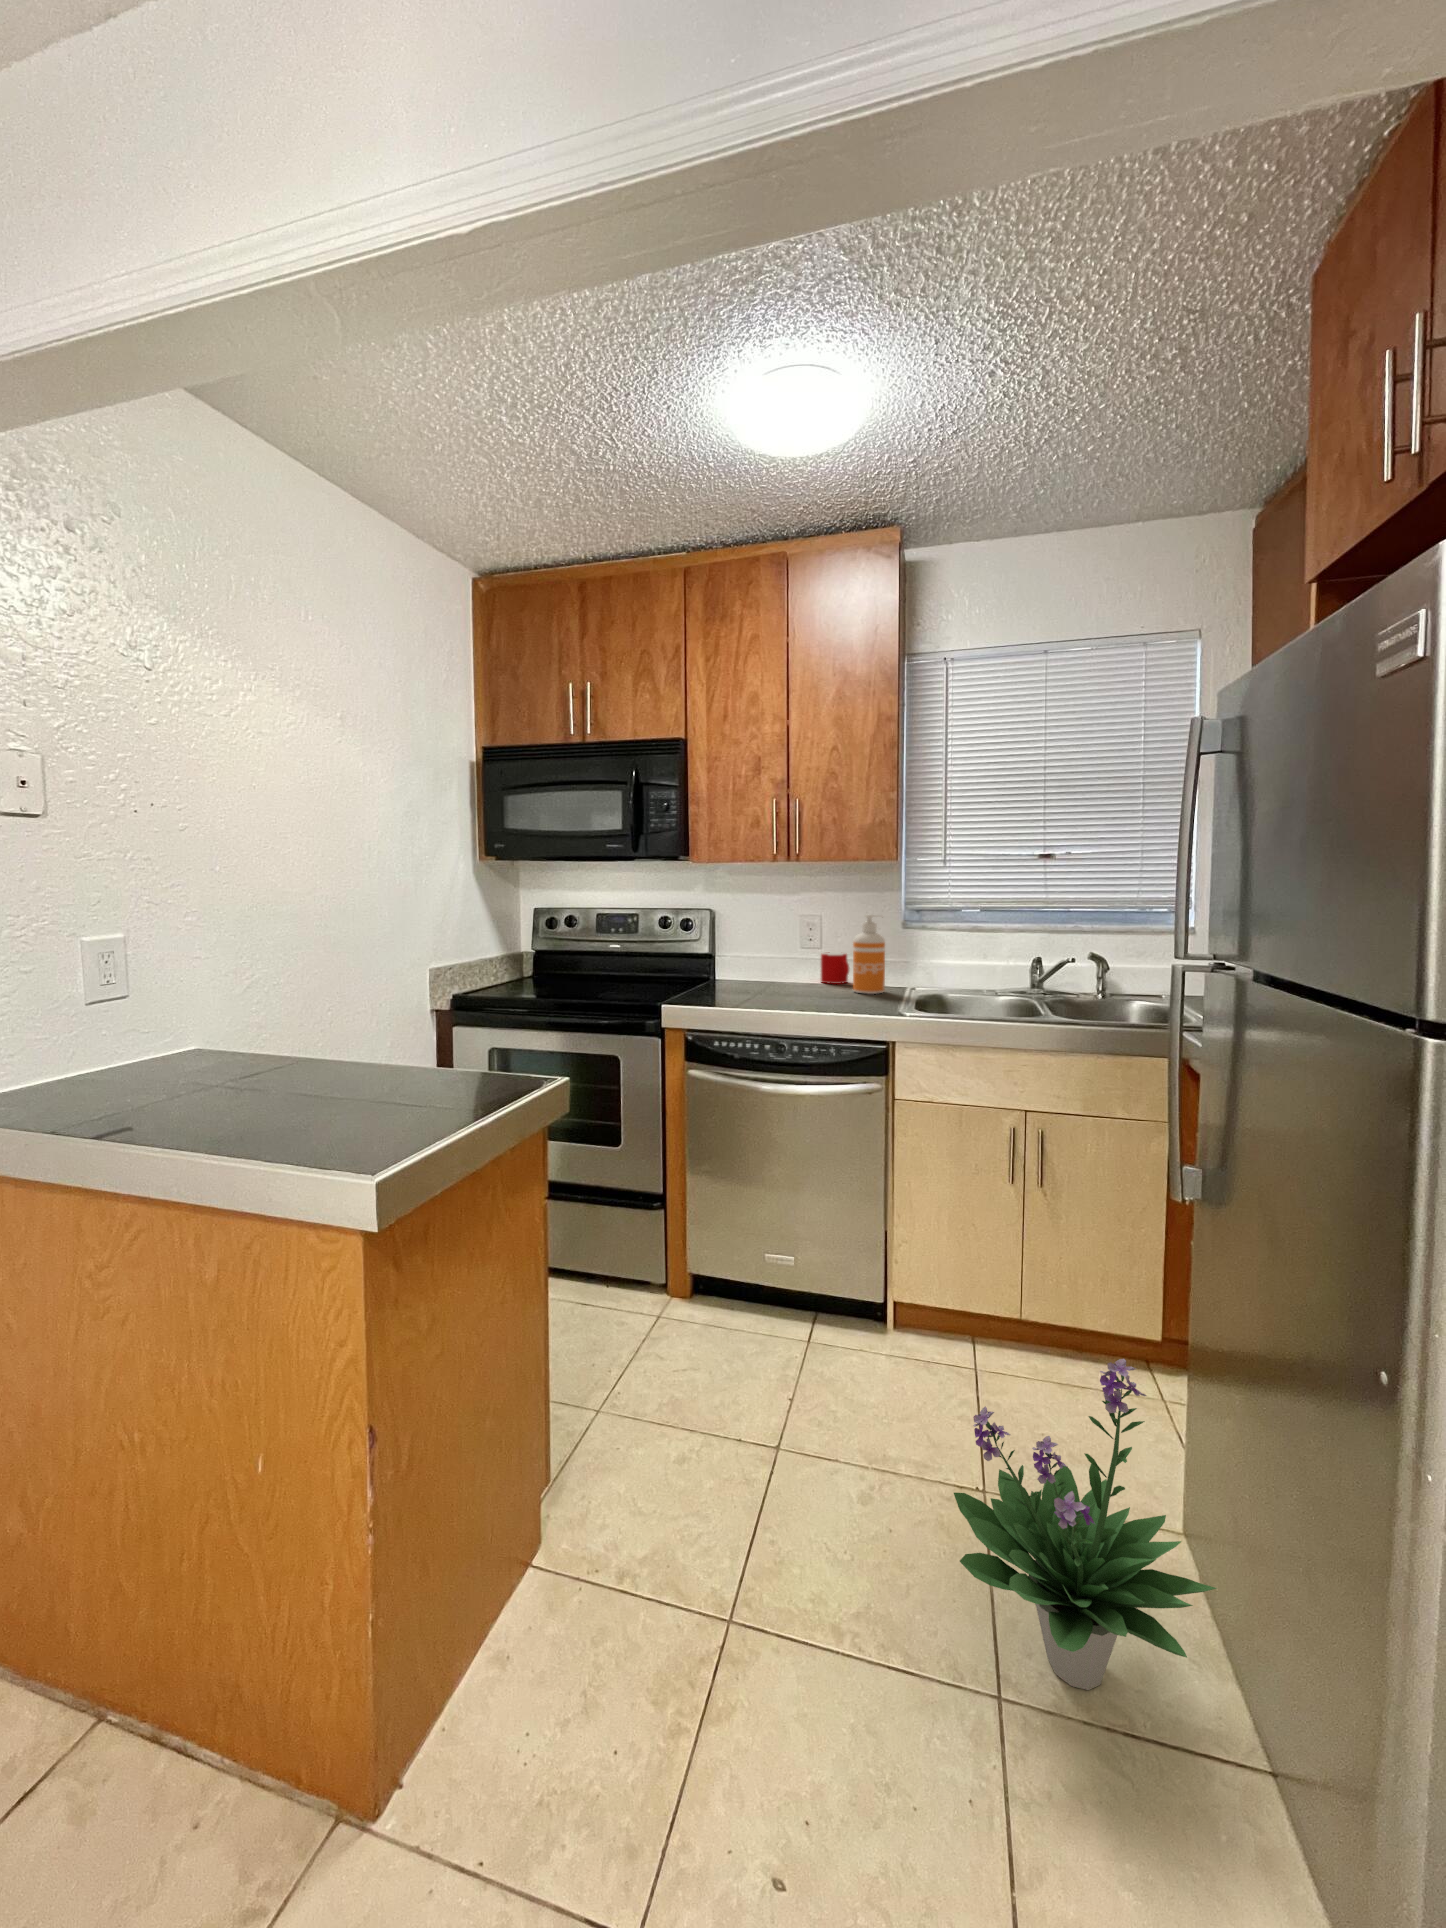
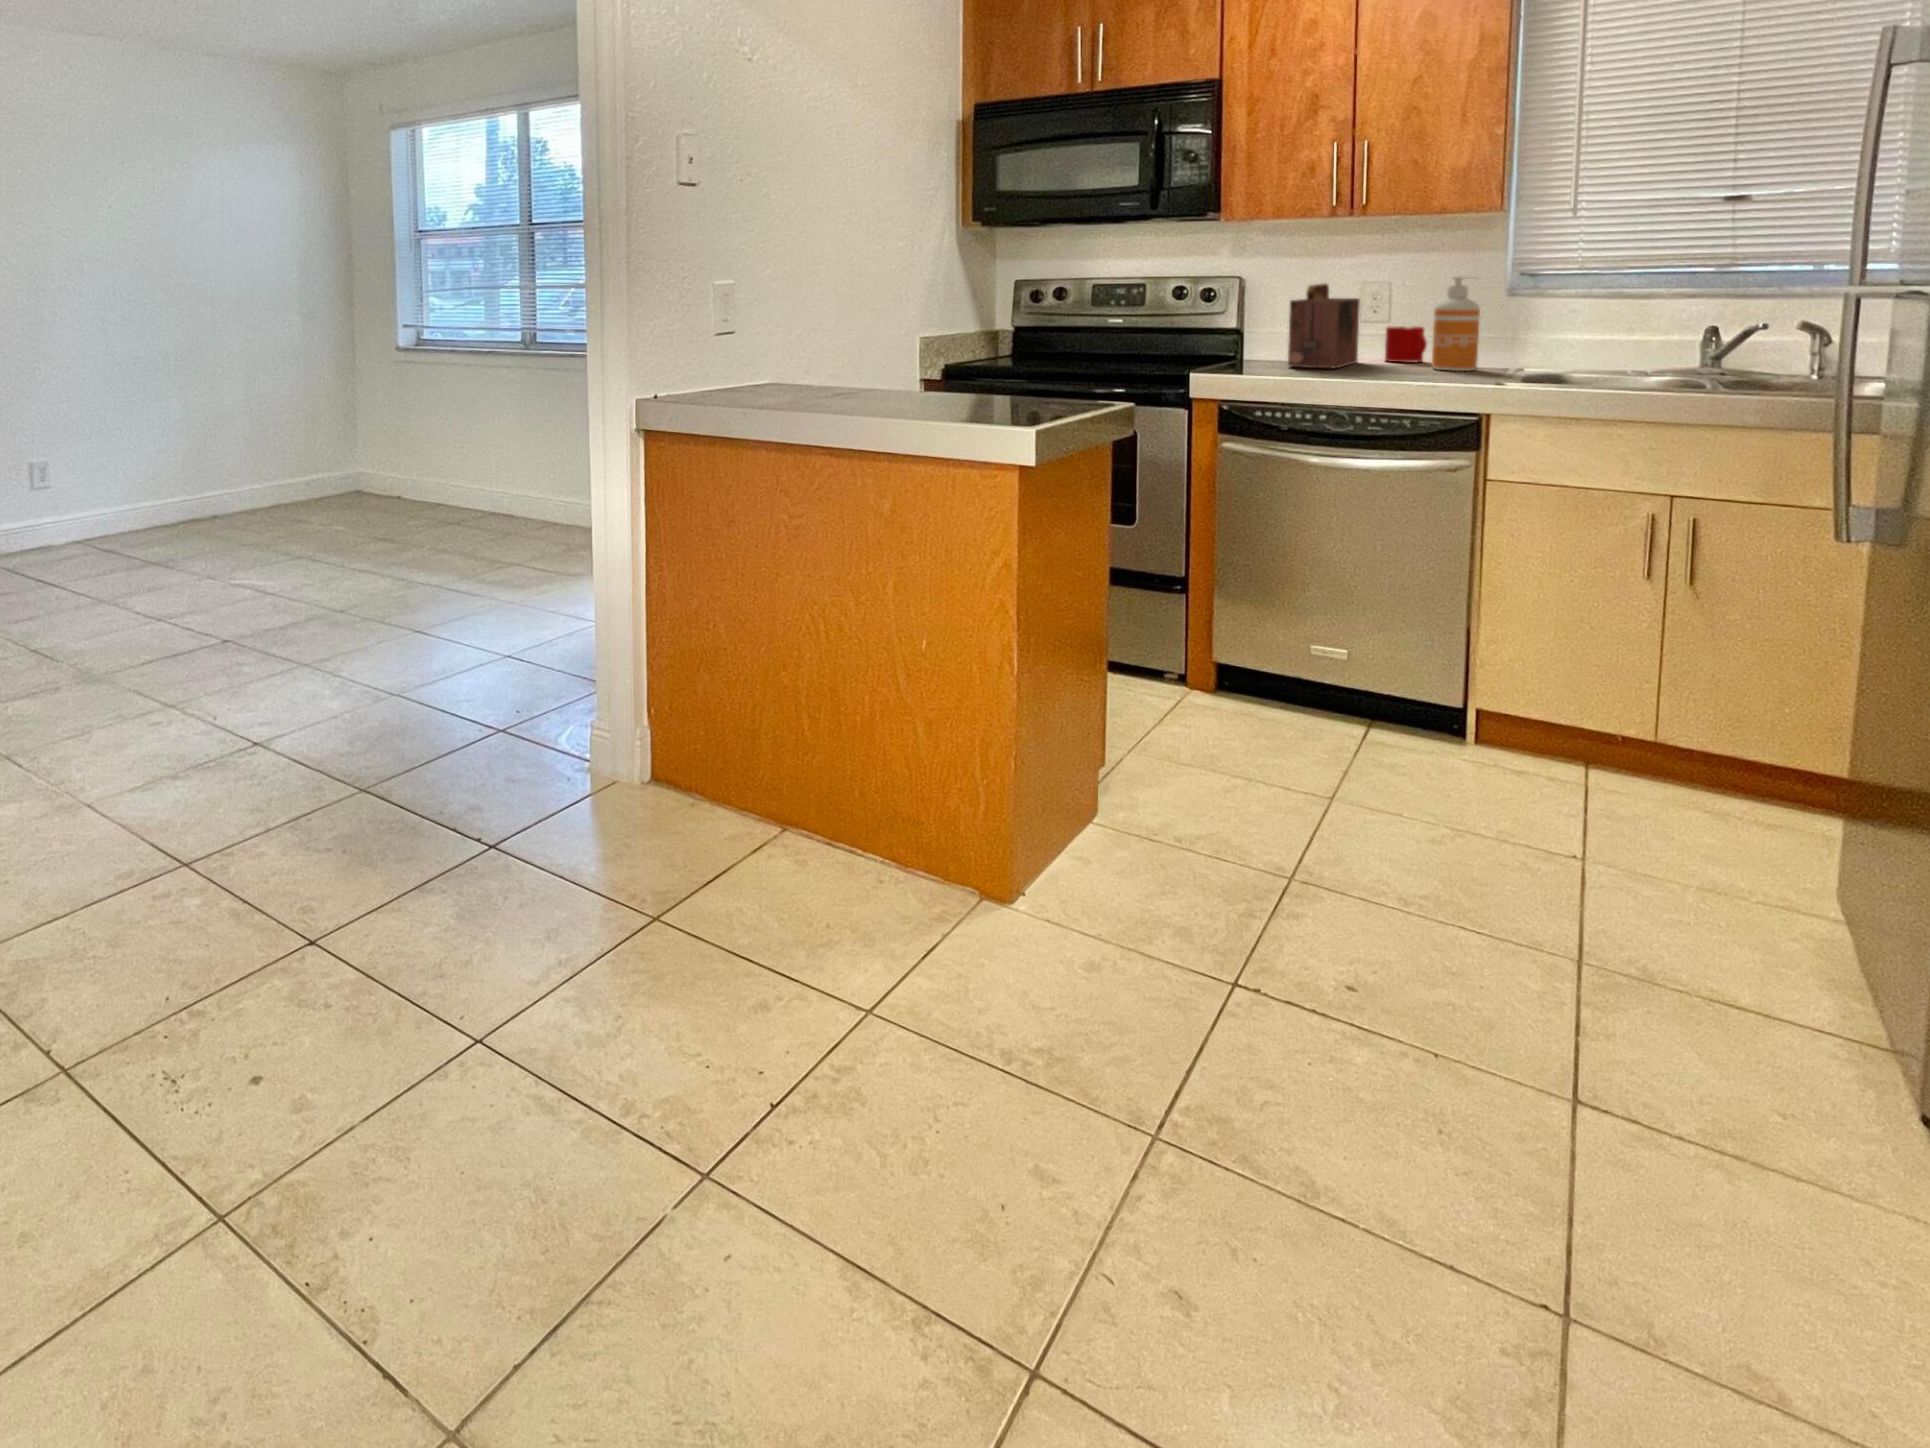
toaster: none [746,918,801,994] -> present [1288,283,1360,368]
potted plant: present [954,1359,1216,1690] -> none [1544,682,1854,987]

